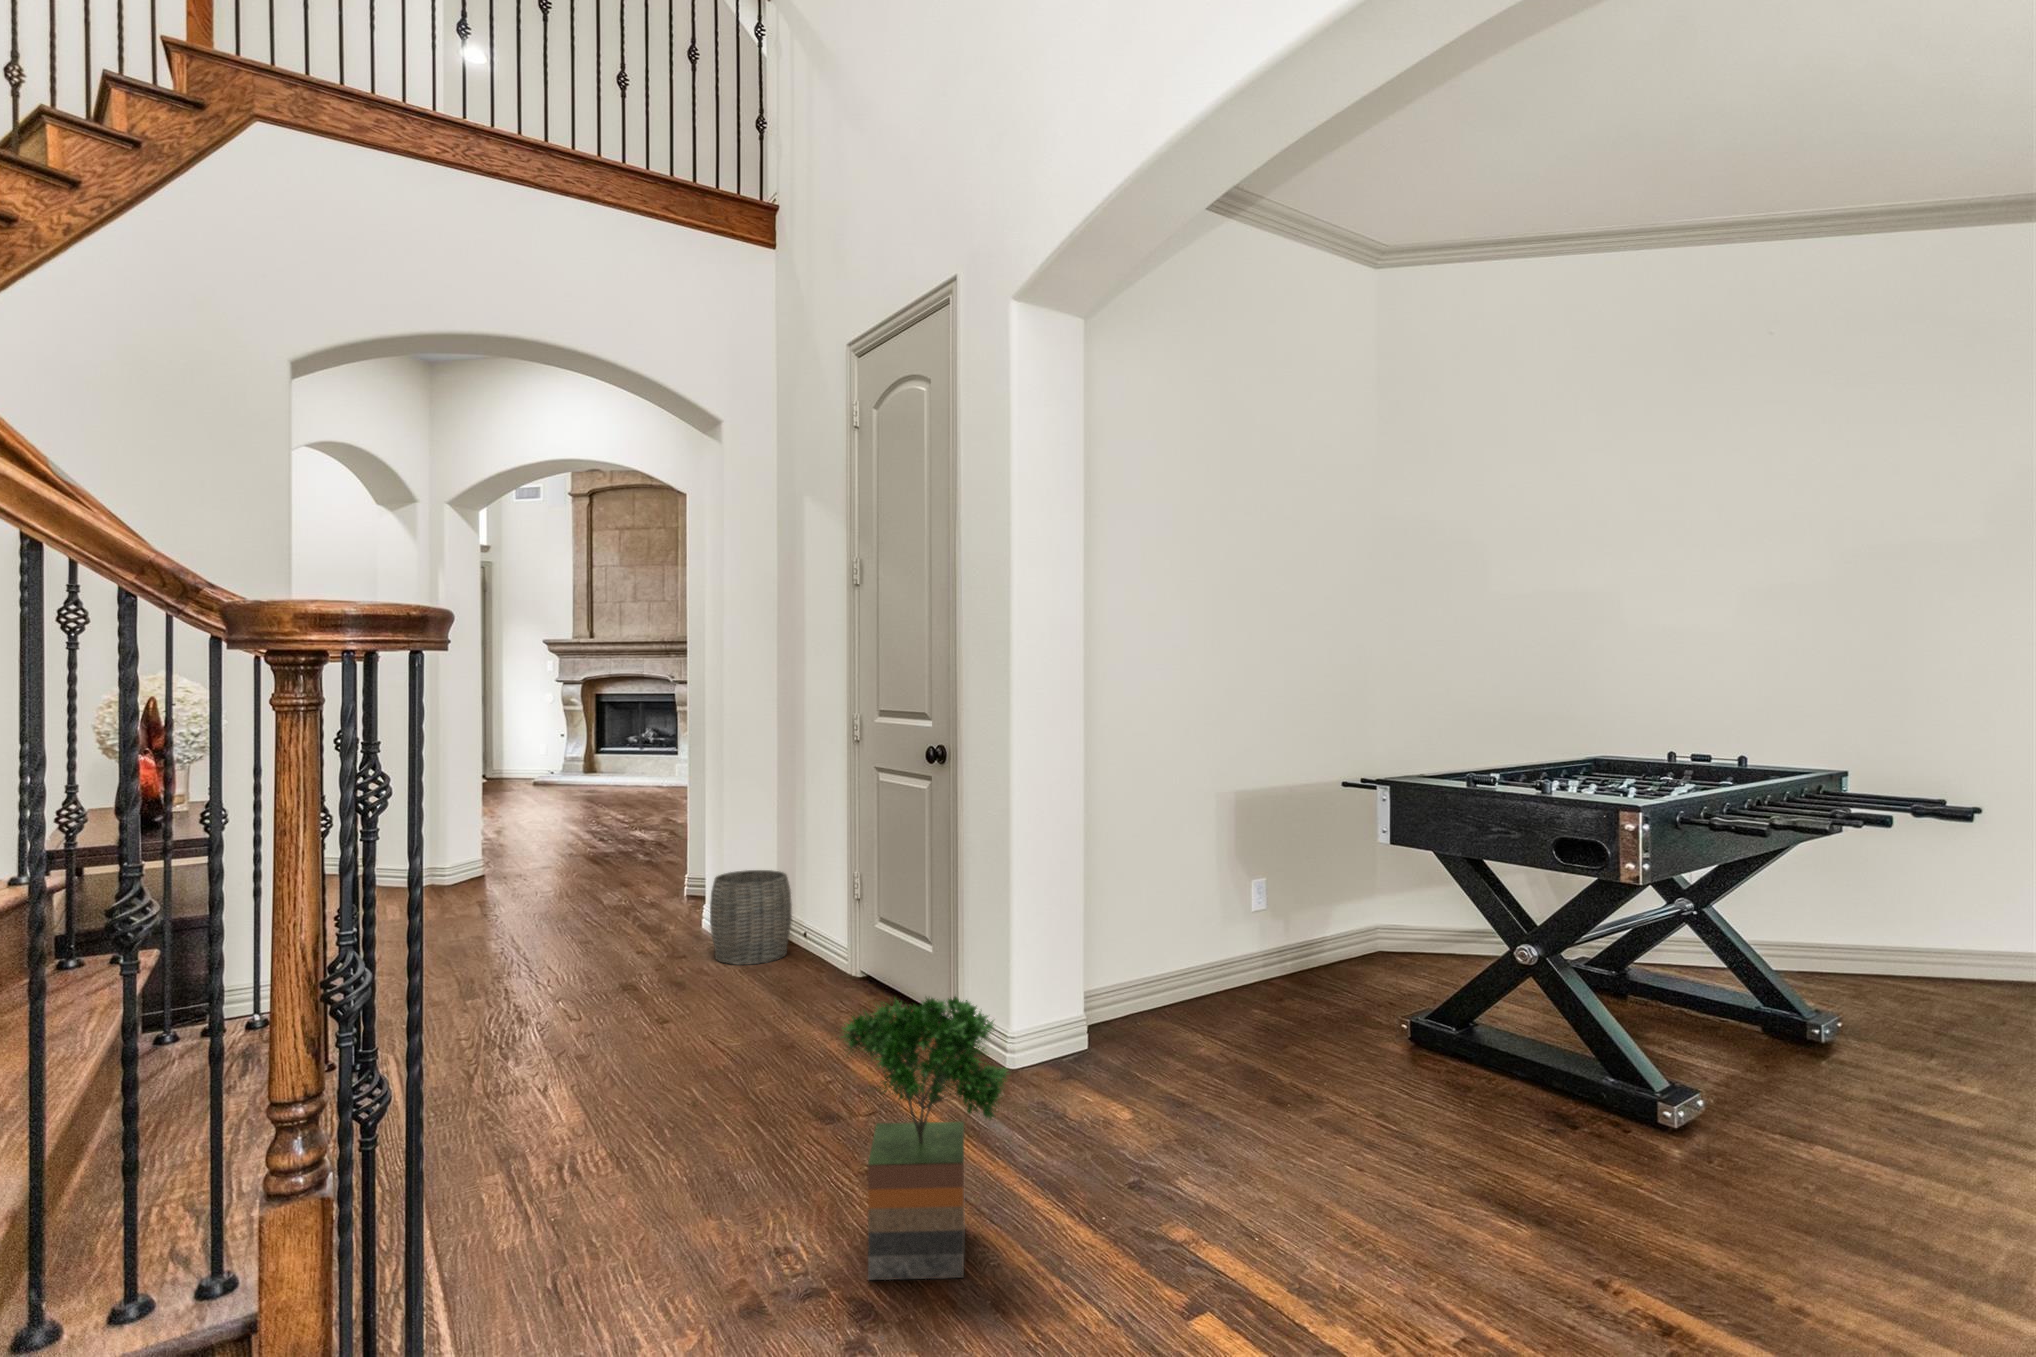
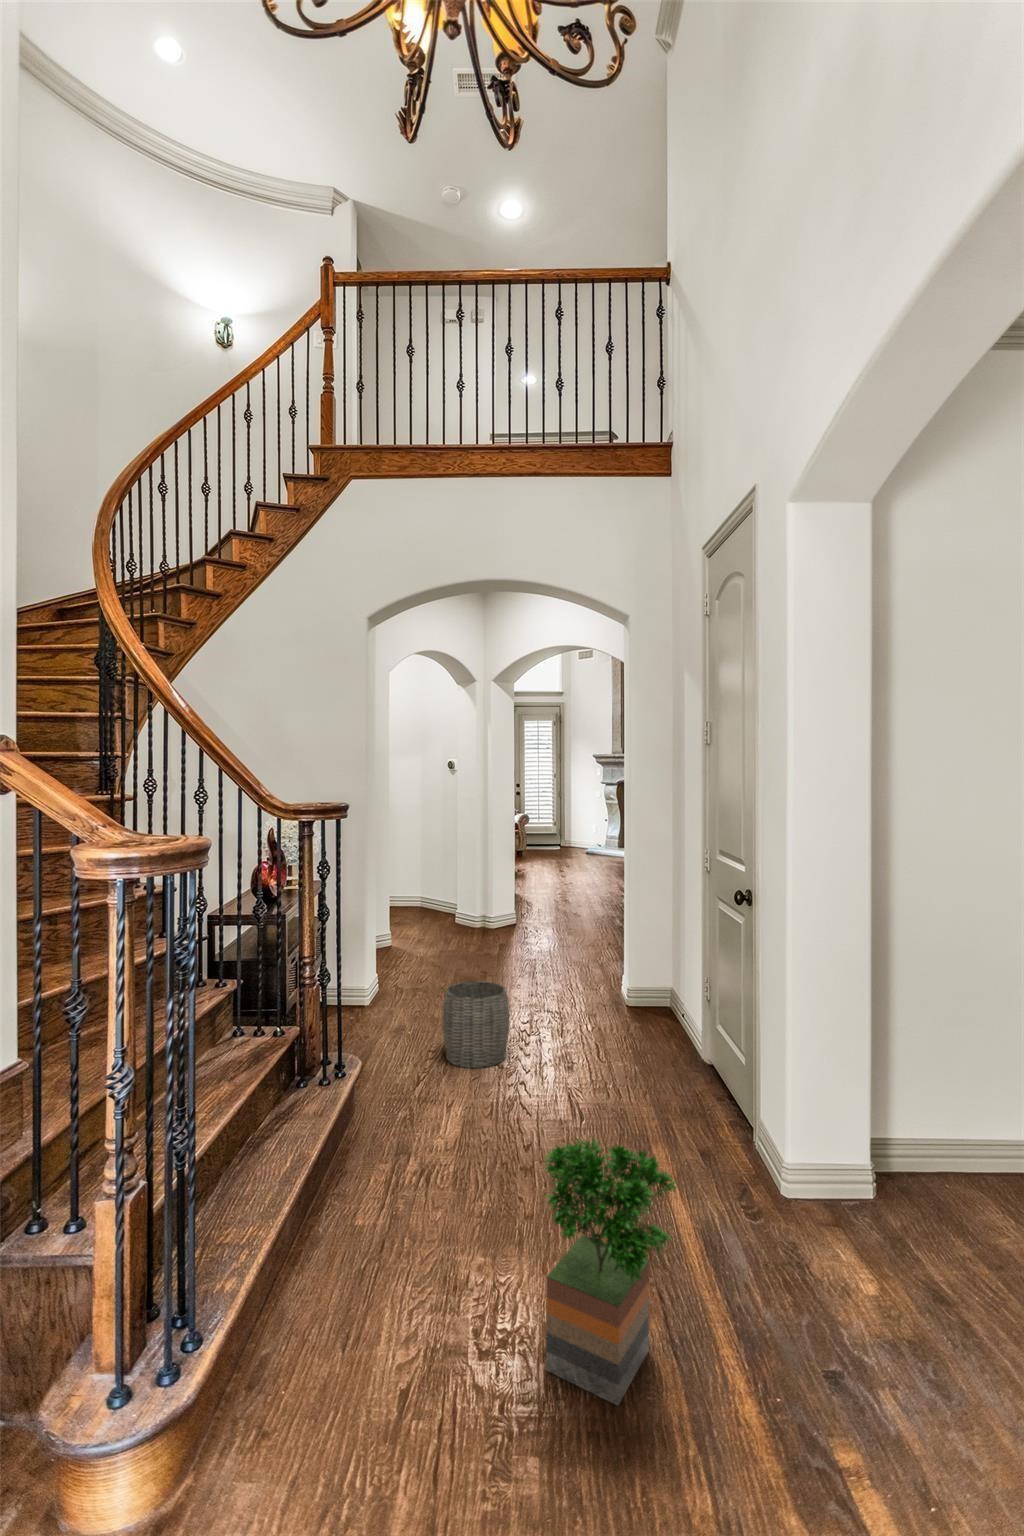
woven basket: present [710,870,792,965] -> present [442,981,510,1068]

